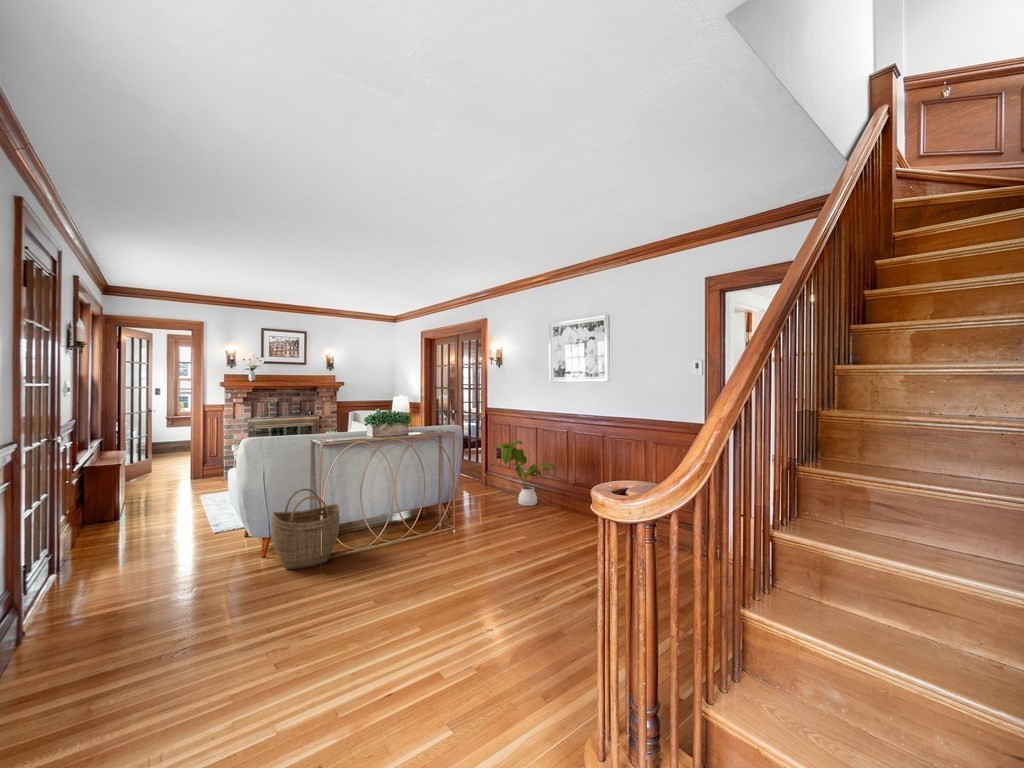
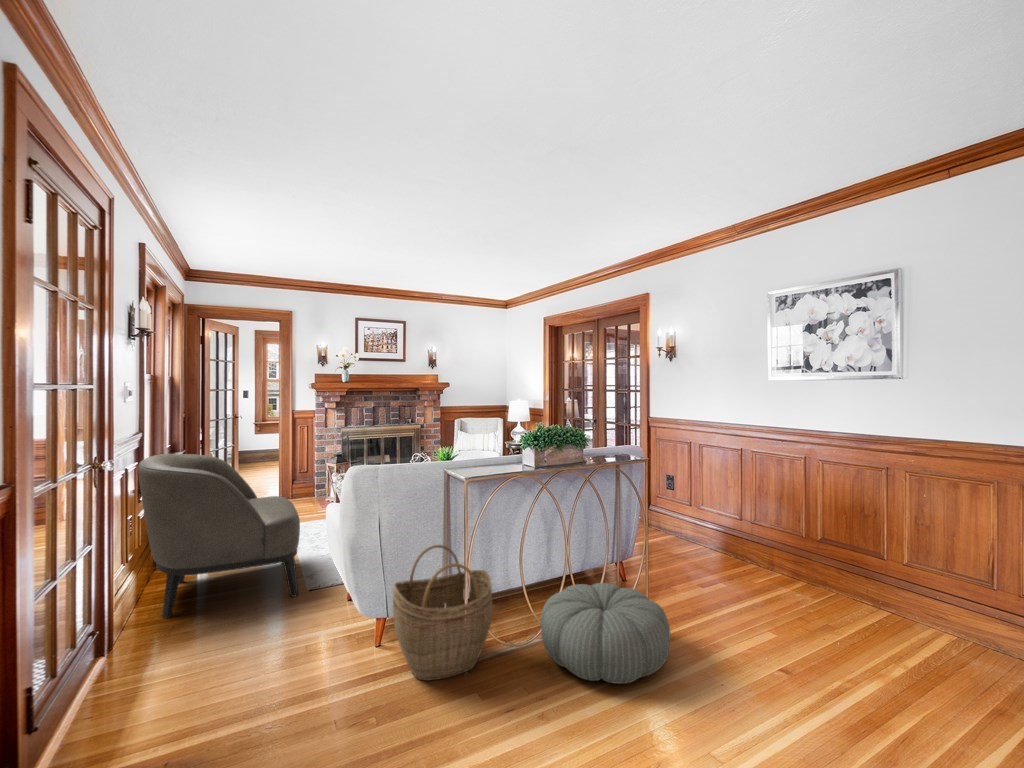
armchair: none [77,436,208,553] -> present [138,454,300,618]
house plant: present [497,440,556,506] -> none [686,467,790,566]
pouf: none [372,511,453,562] -> present [541,583,671,684]

